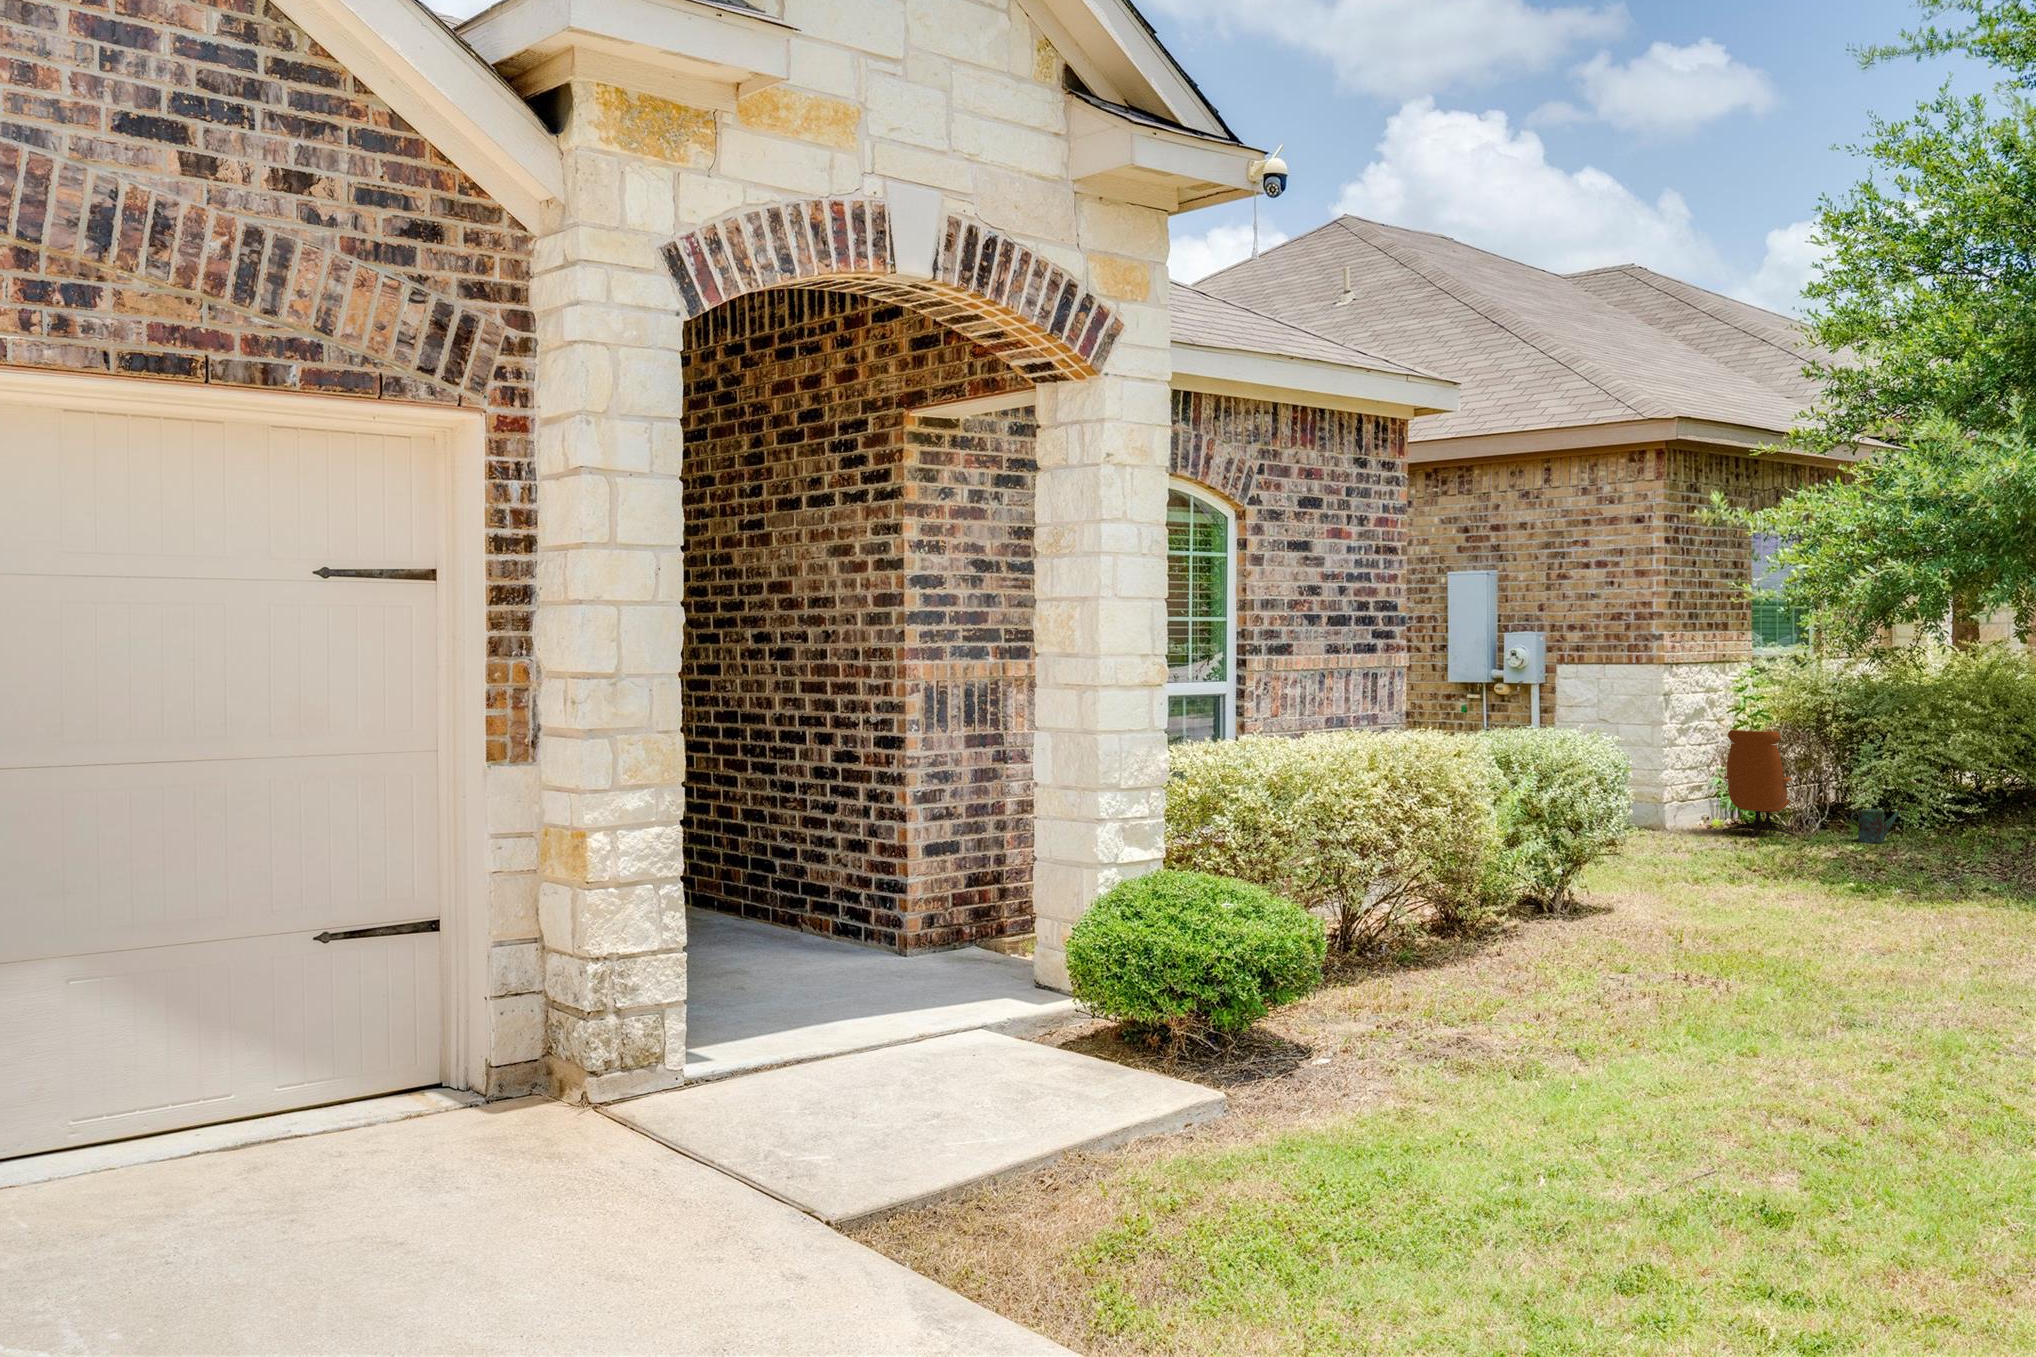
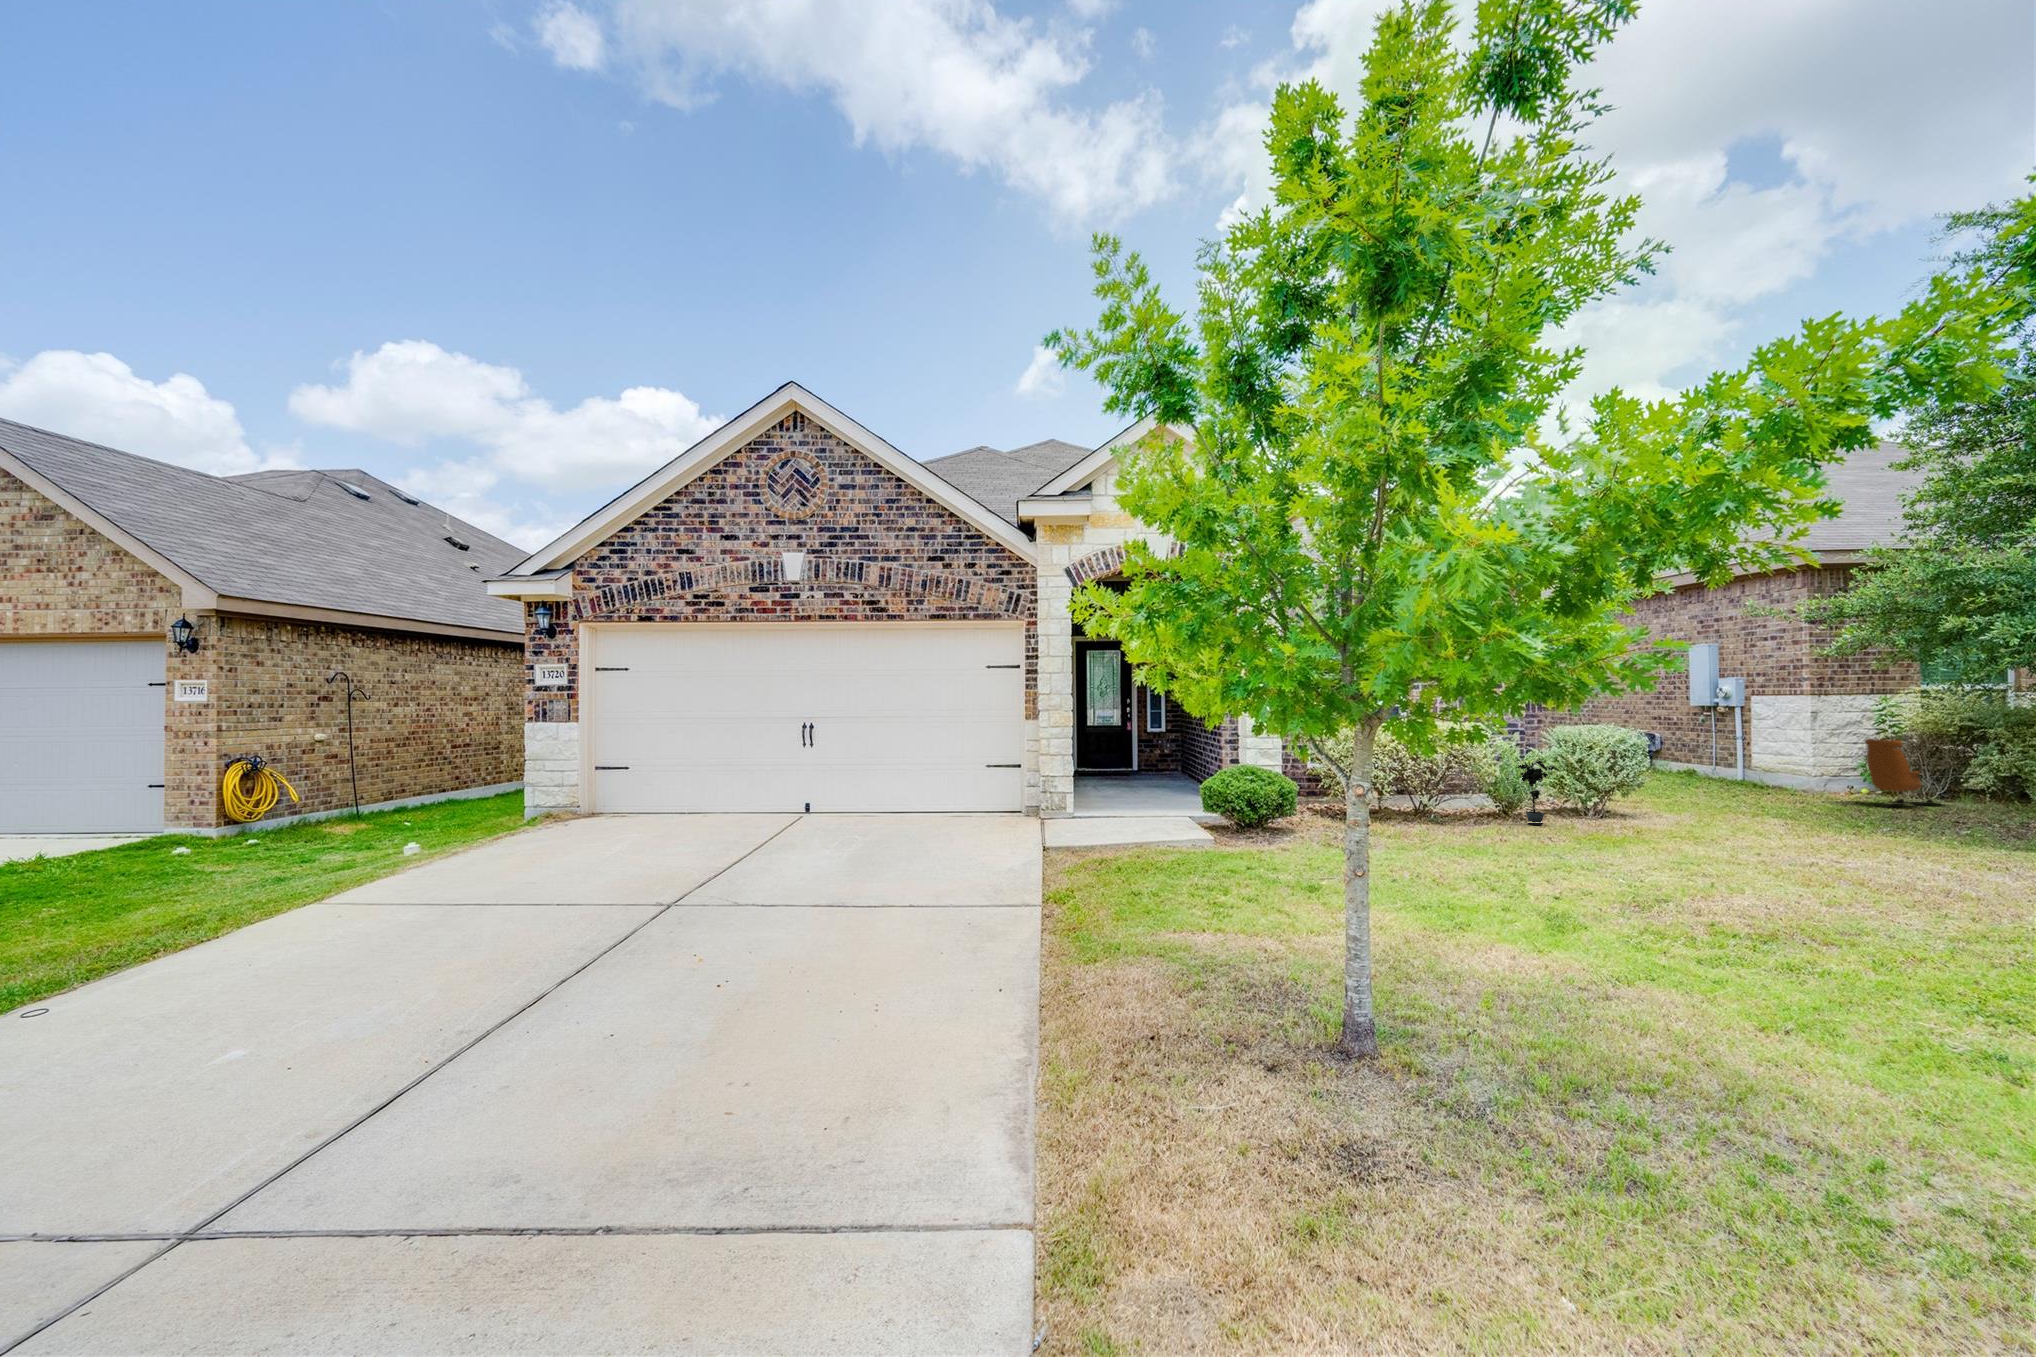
potted plant: none [1513,796,1578,934] -> present [1516,758,1558,825]
watering can: present [1850,805,1906,843] -> none [1973,793,2028,818]

